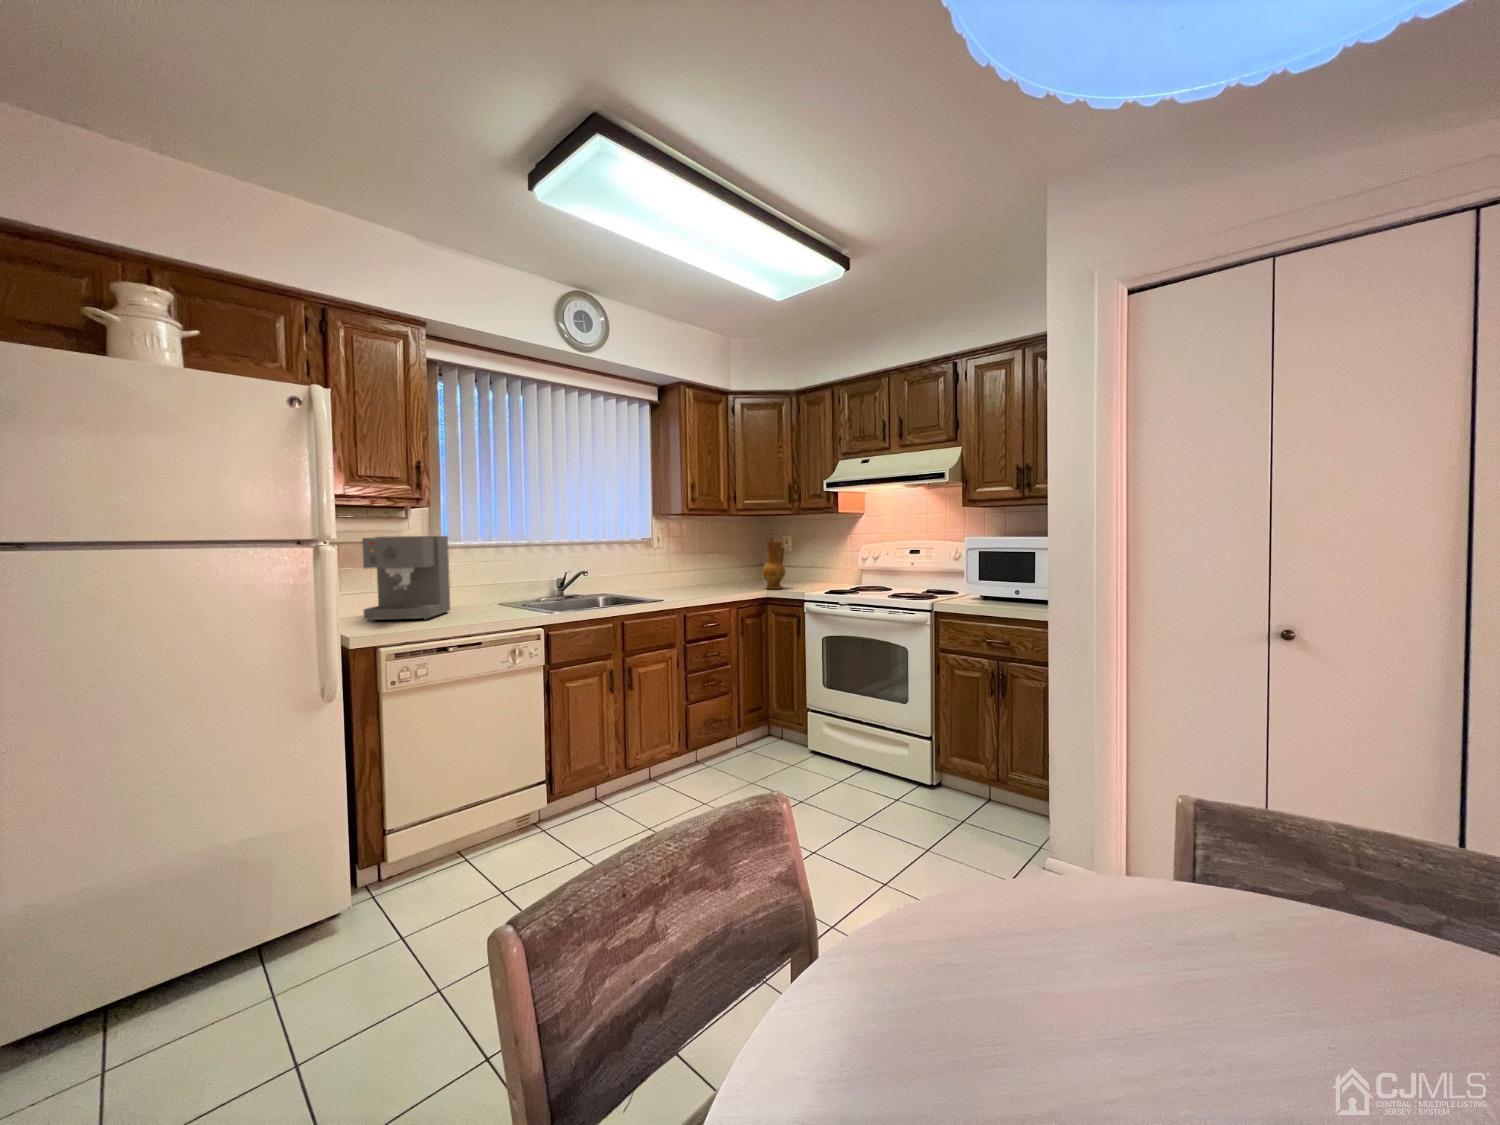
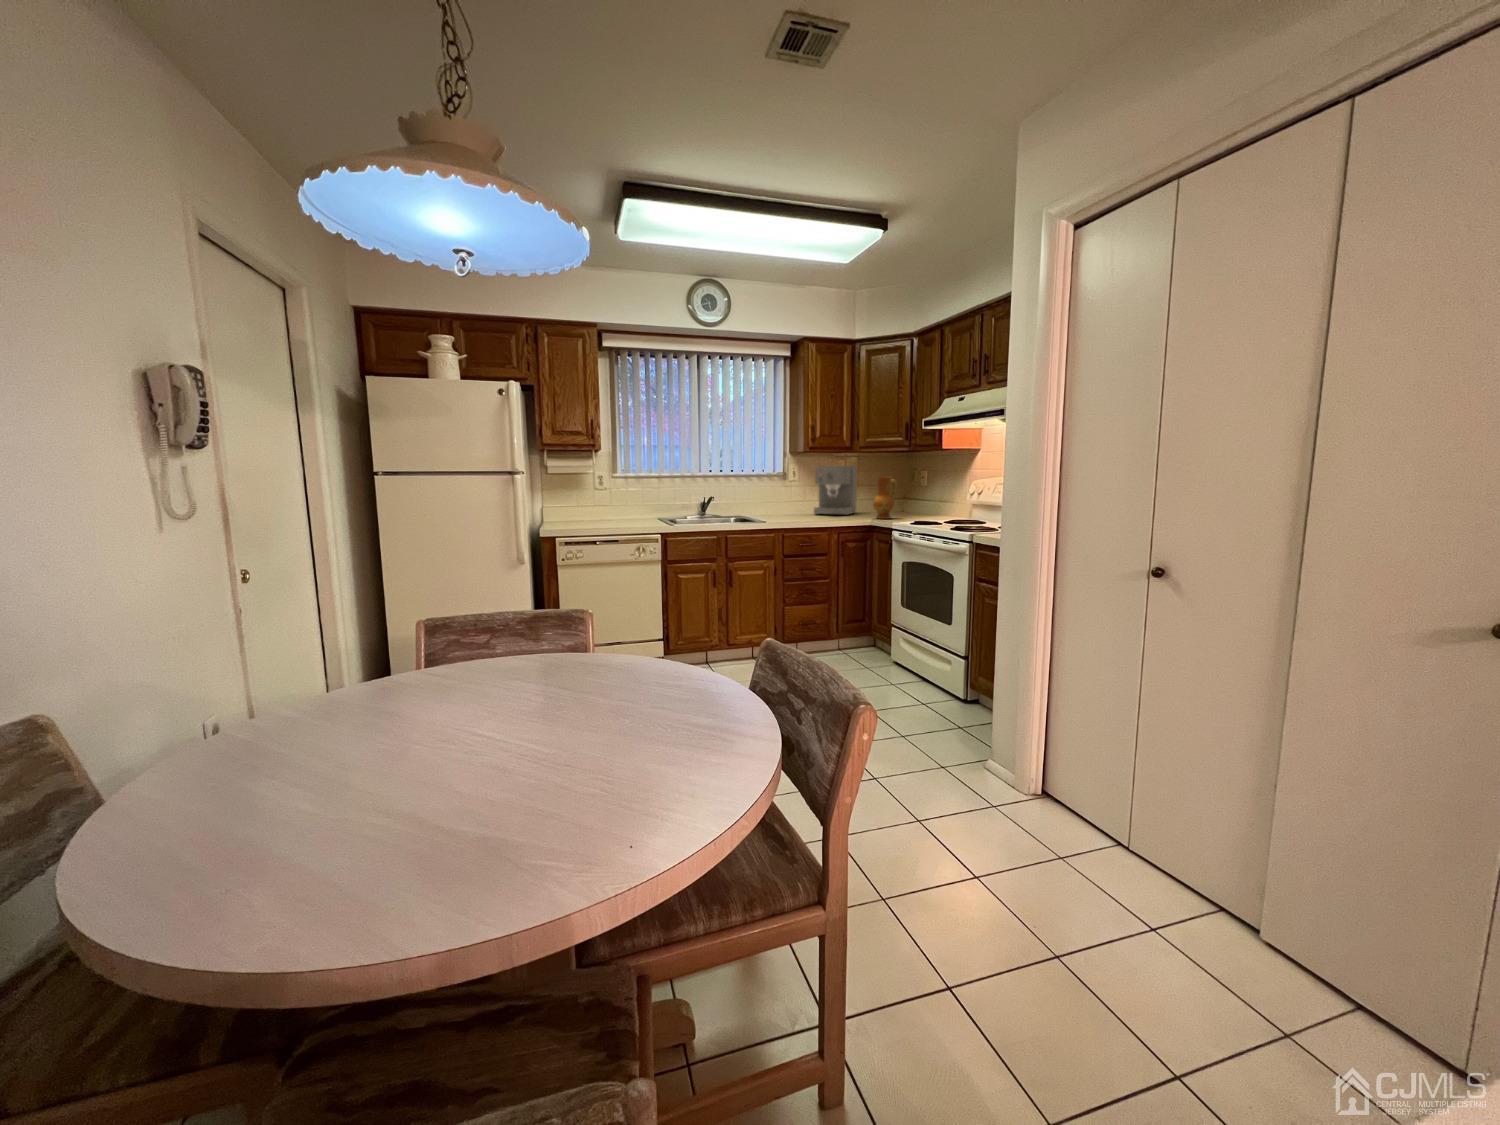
coffee maker: present [362,536,450,621] -> present [814,466,857,515]

